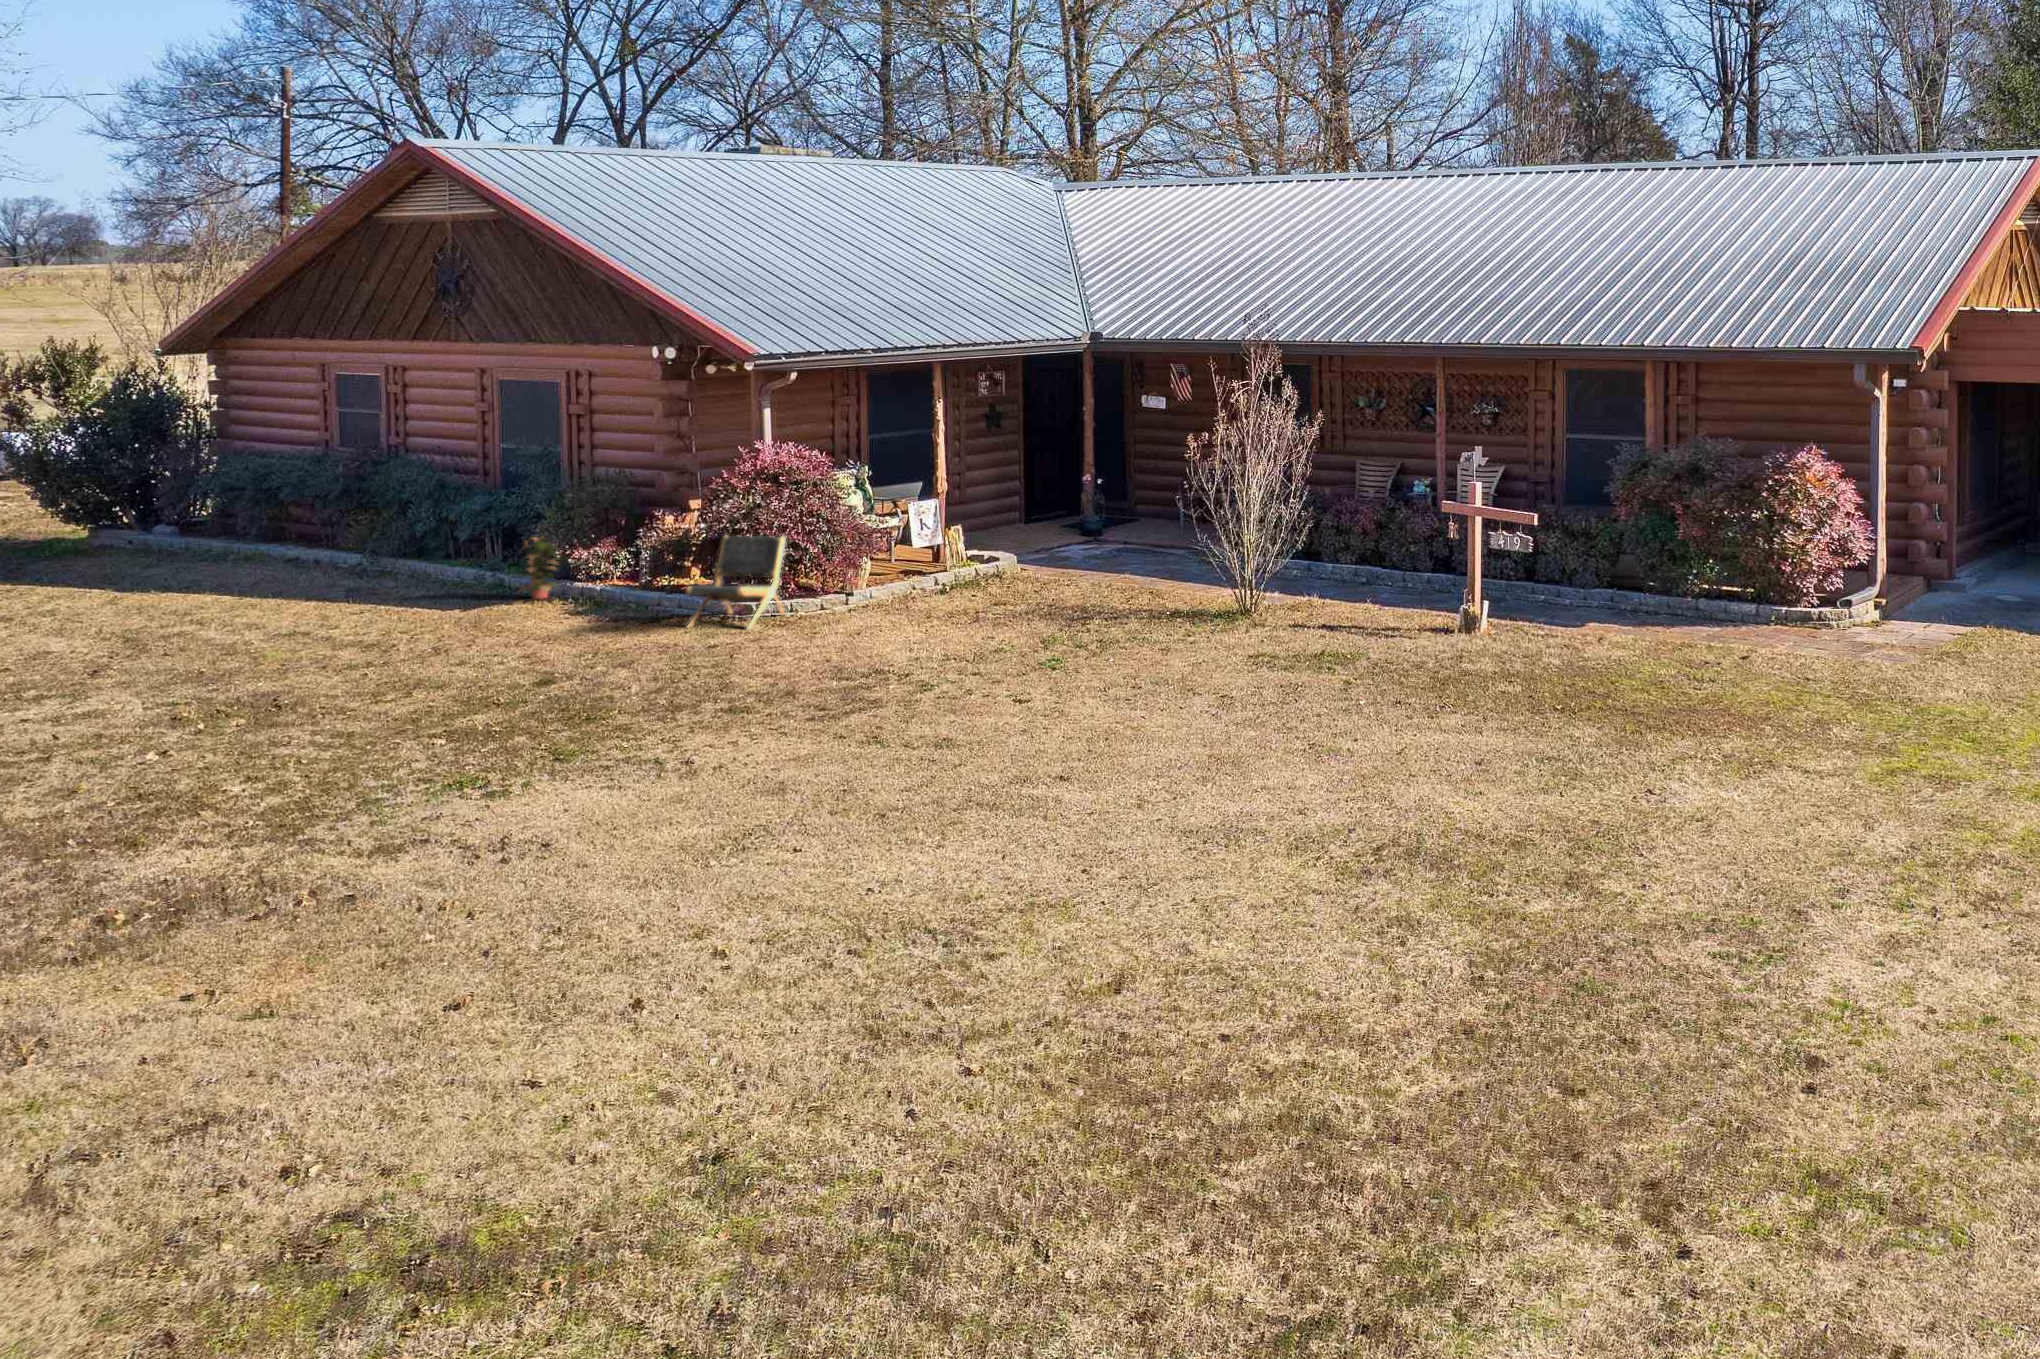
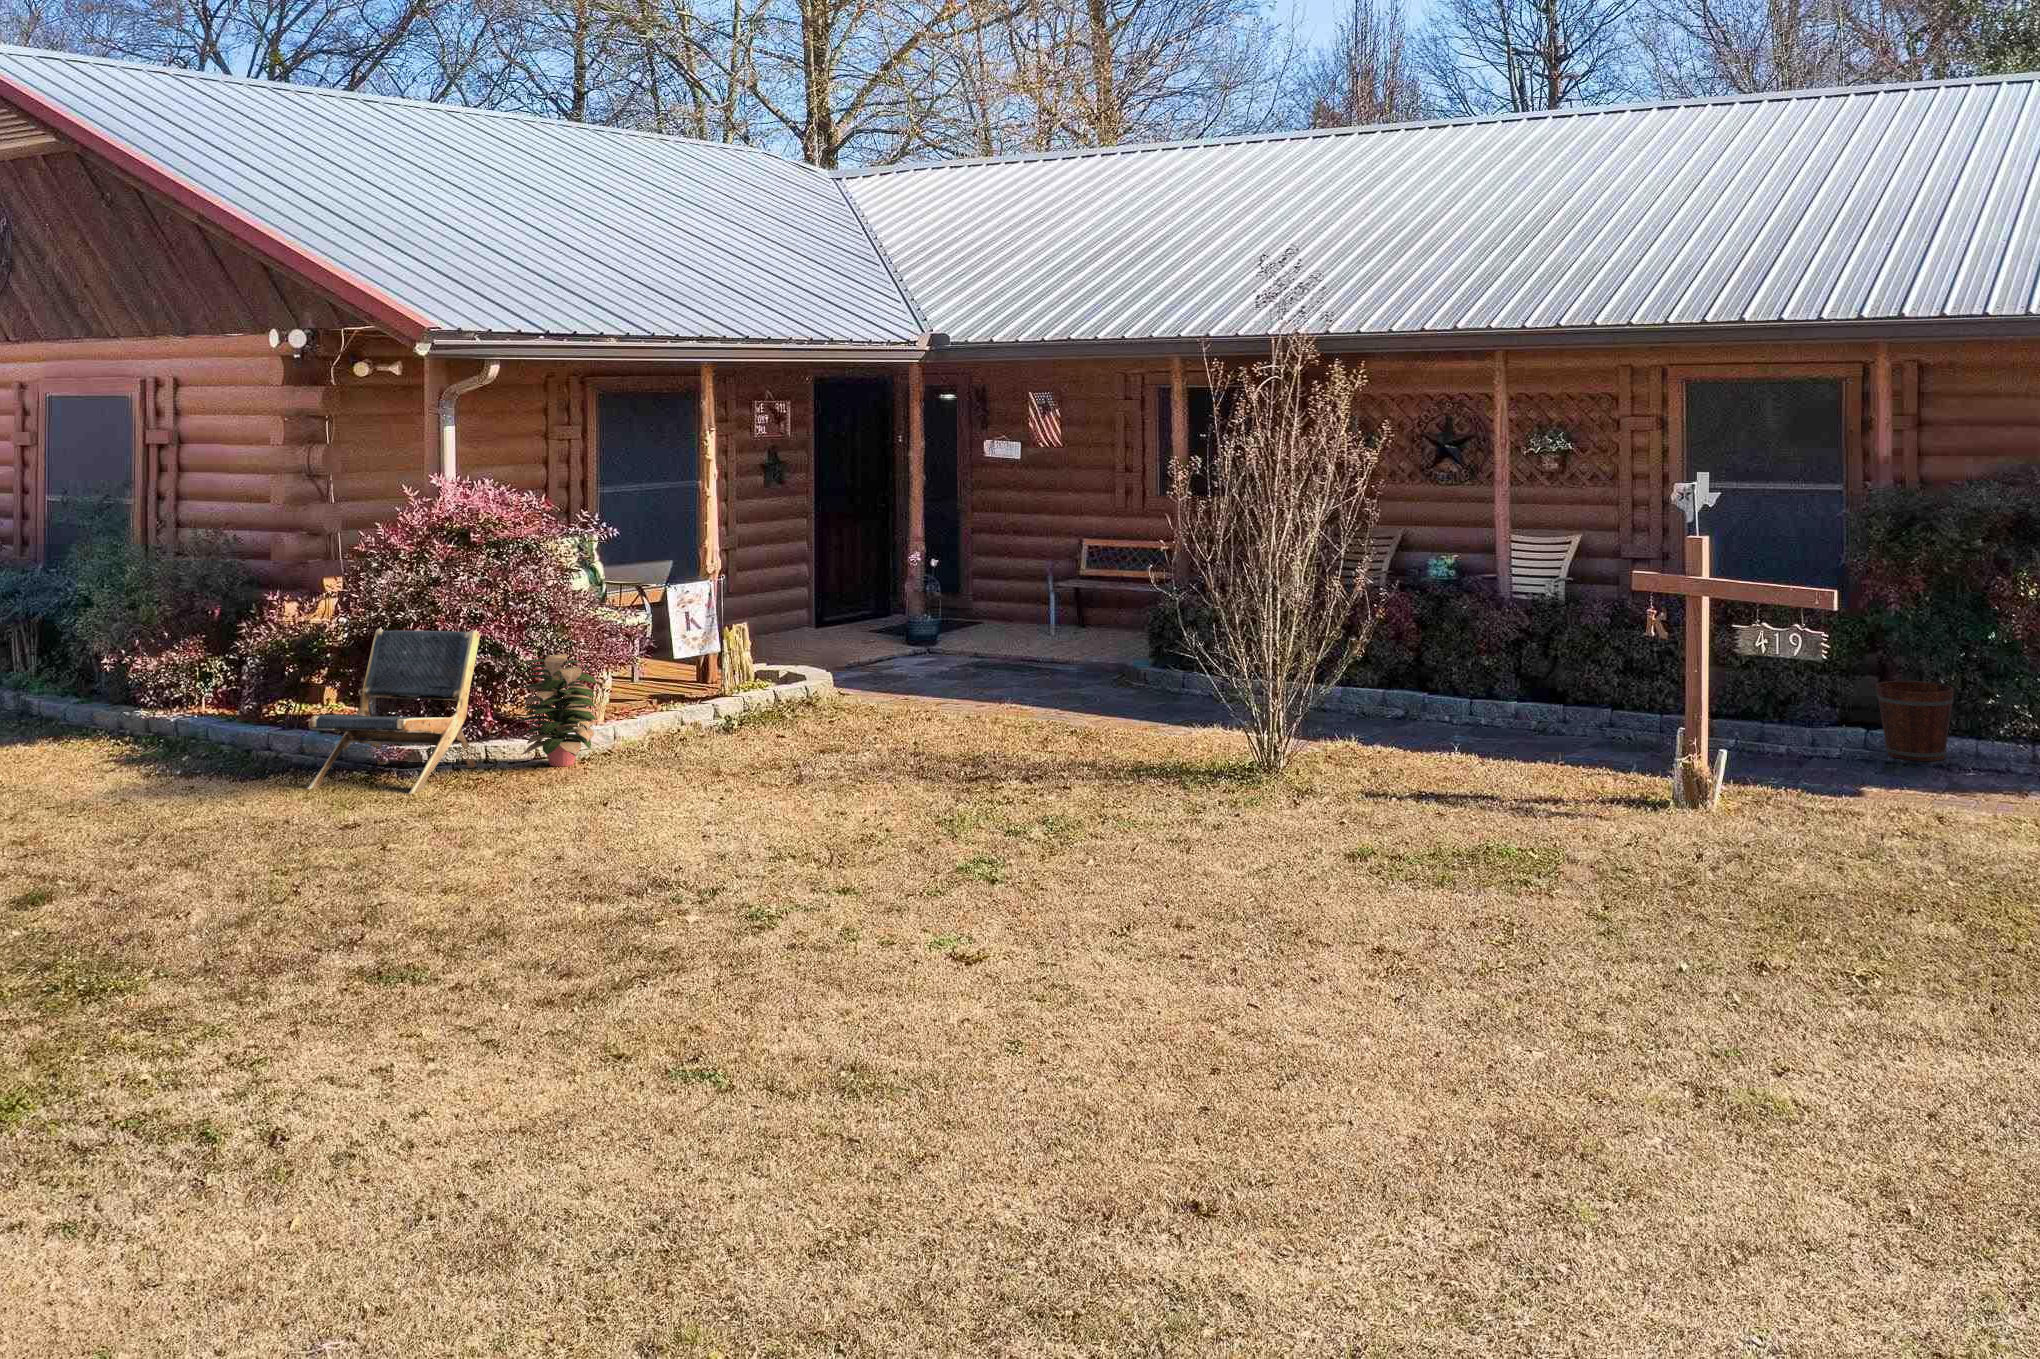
decorative plant: present [521,537,559,599] -> present [522,654,598,767]
bucket: none [1602,561,1643,607] -> present [1876,681,1954,761]

